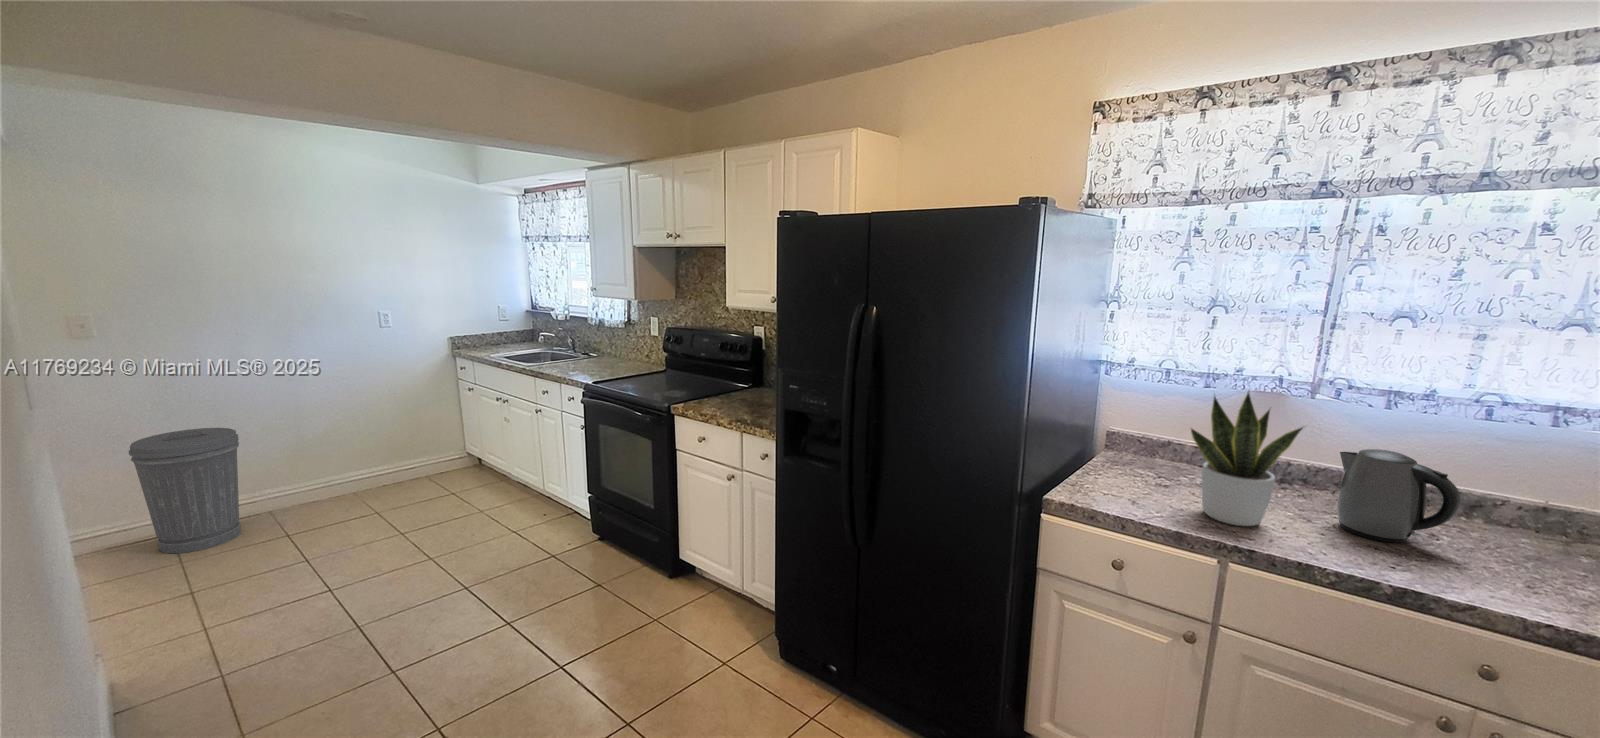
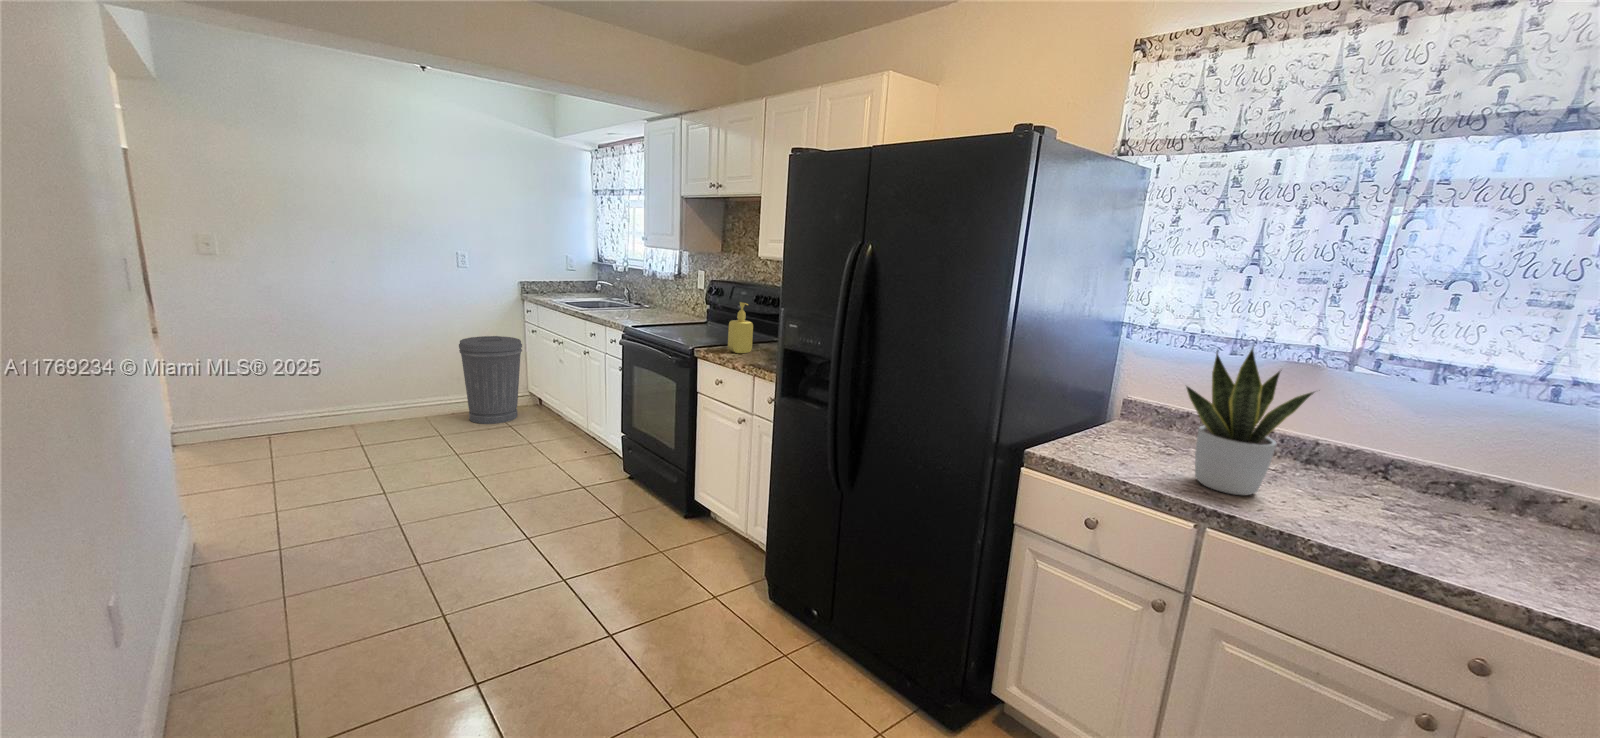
soap dispenser: none [709,356,734,408] -> present [728,302,753,353]
trash can: present [129,428,241,553] -> present [459,336,522,424]
kettle: present [1337,449,1461,543] -> none [1352,423,1494,527]

